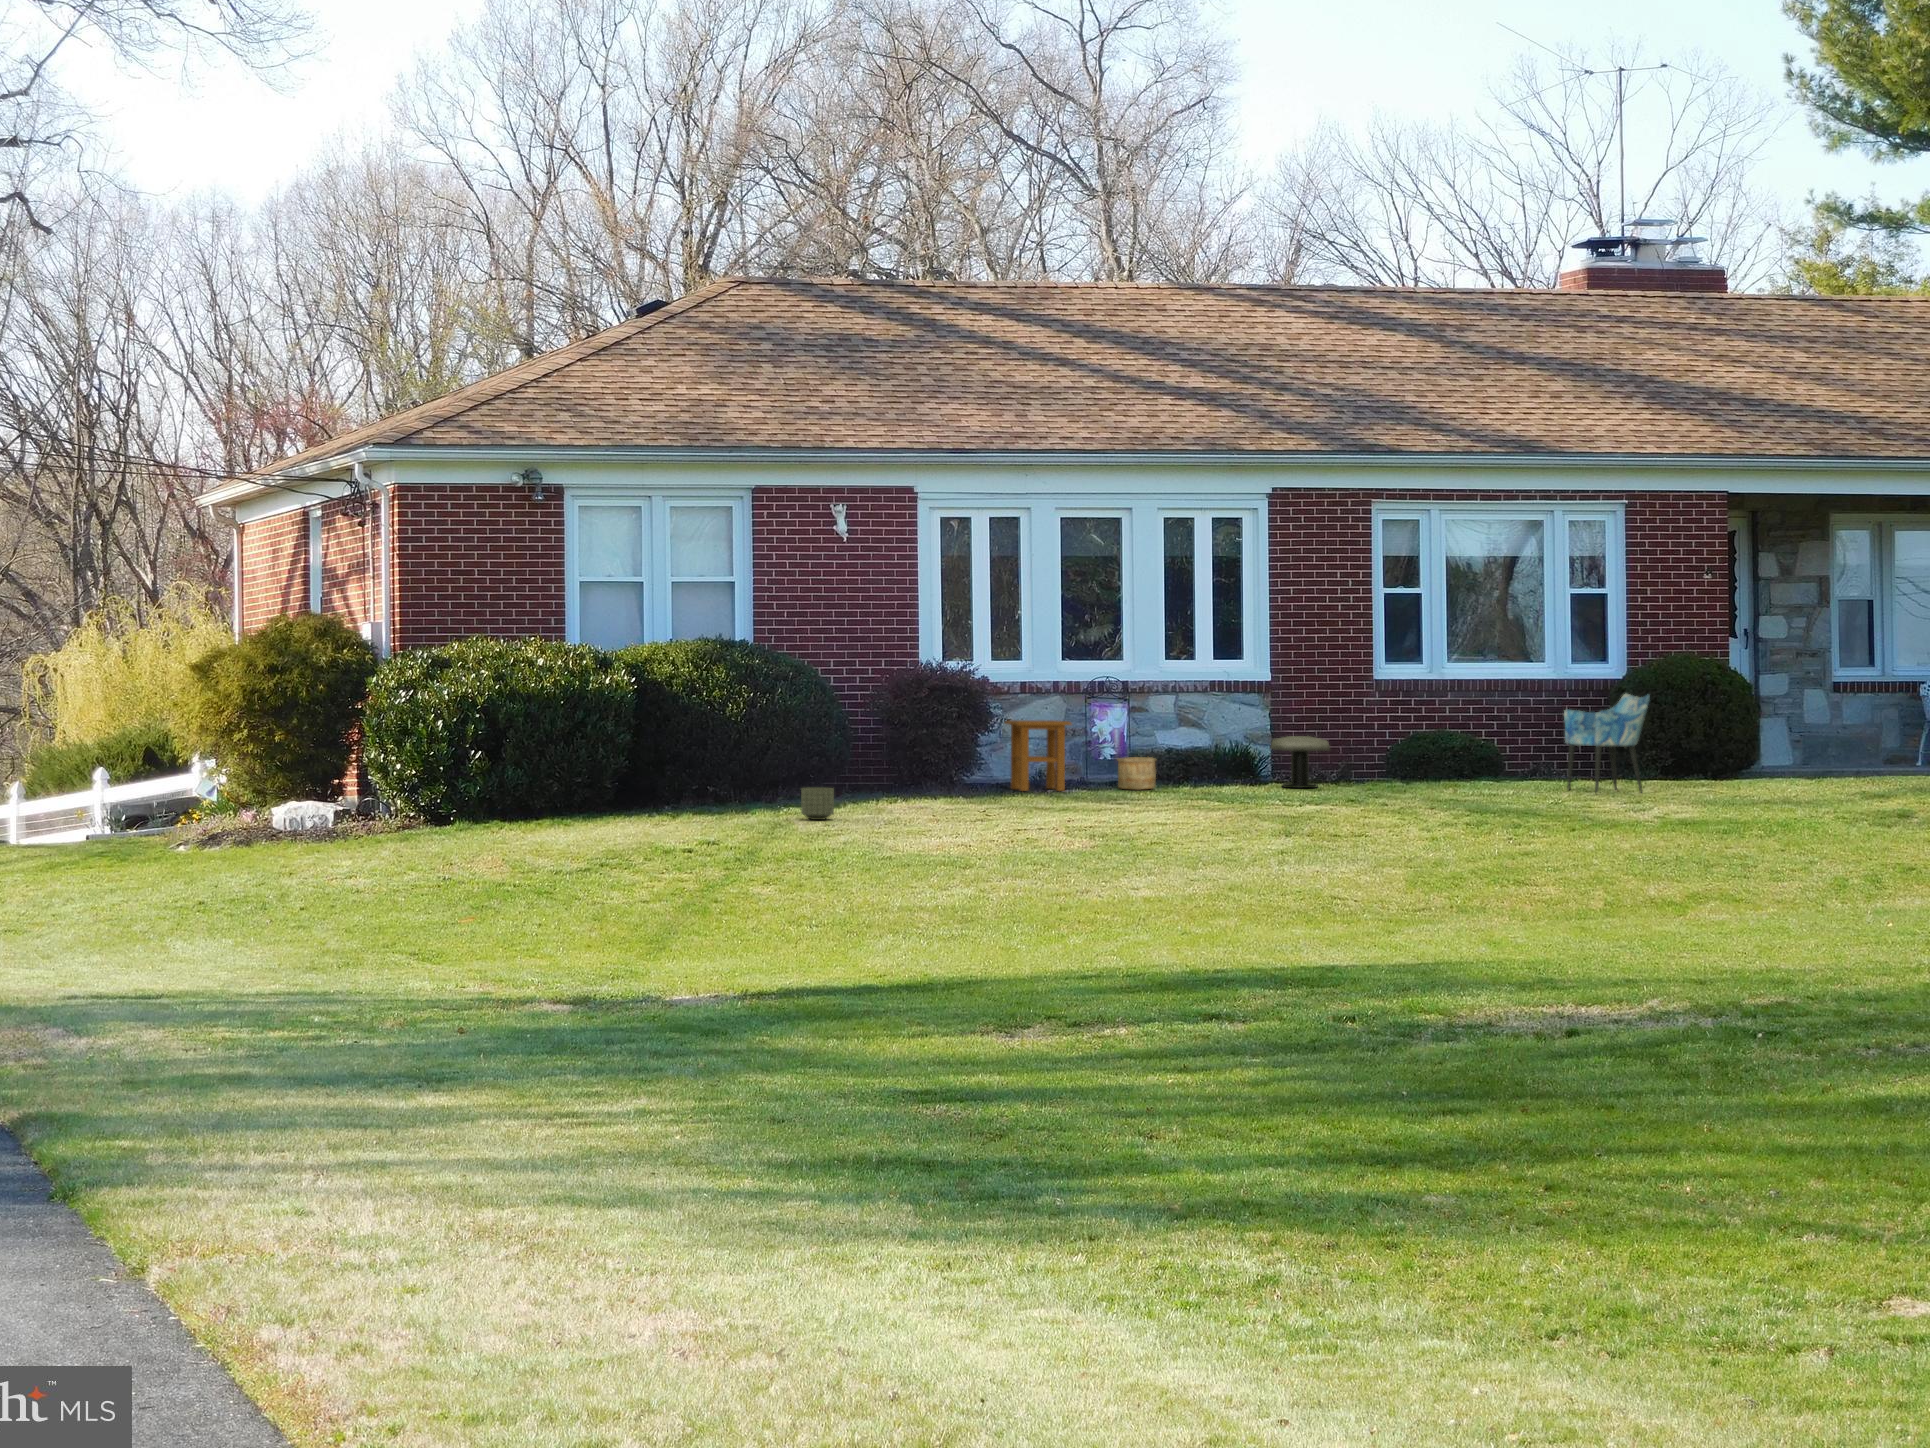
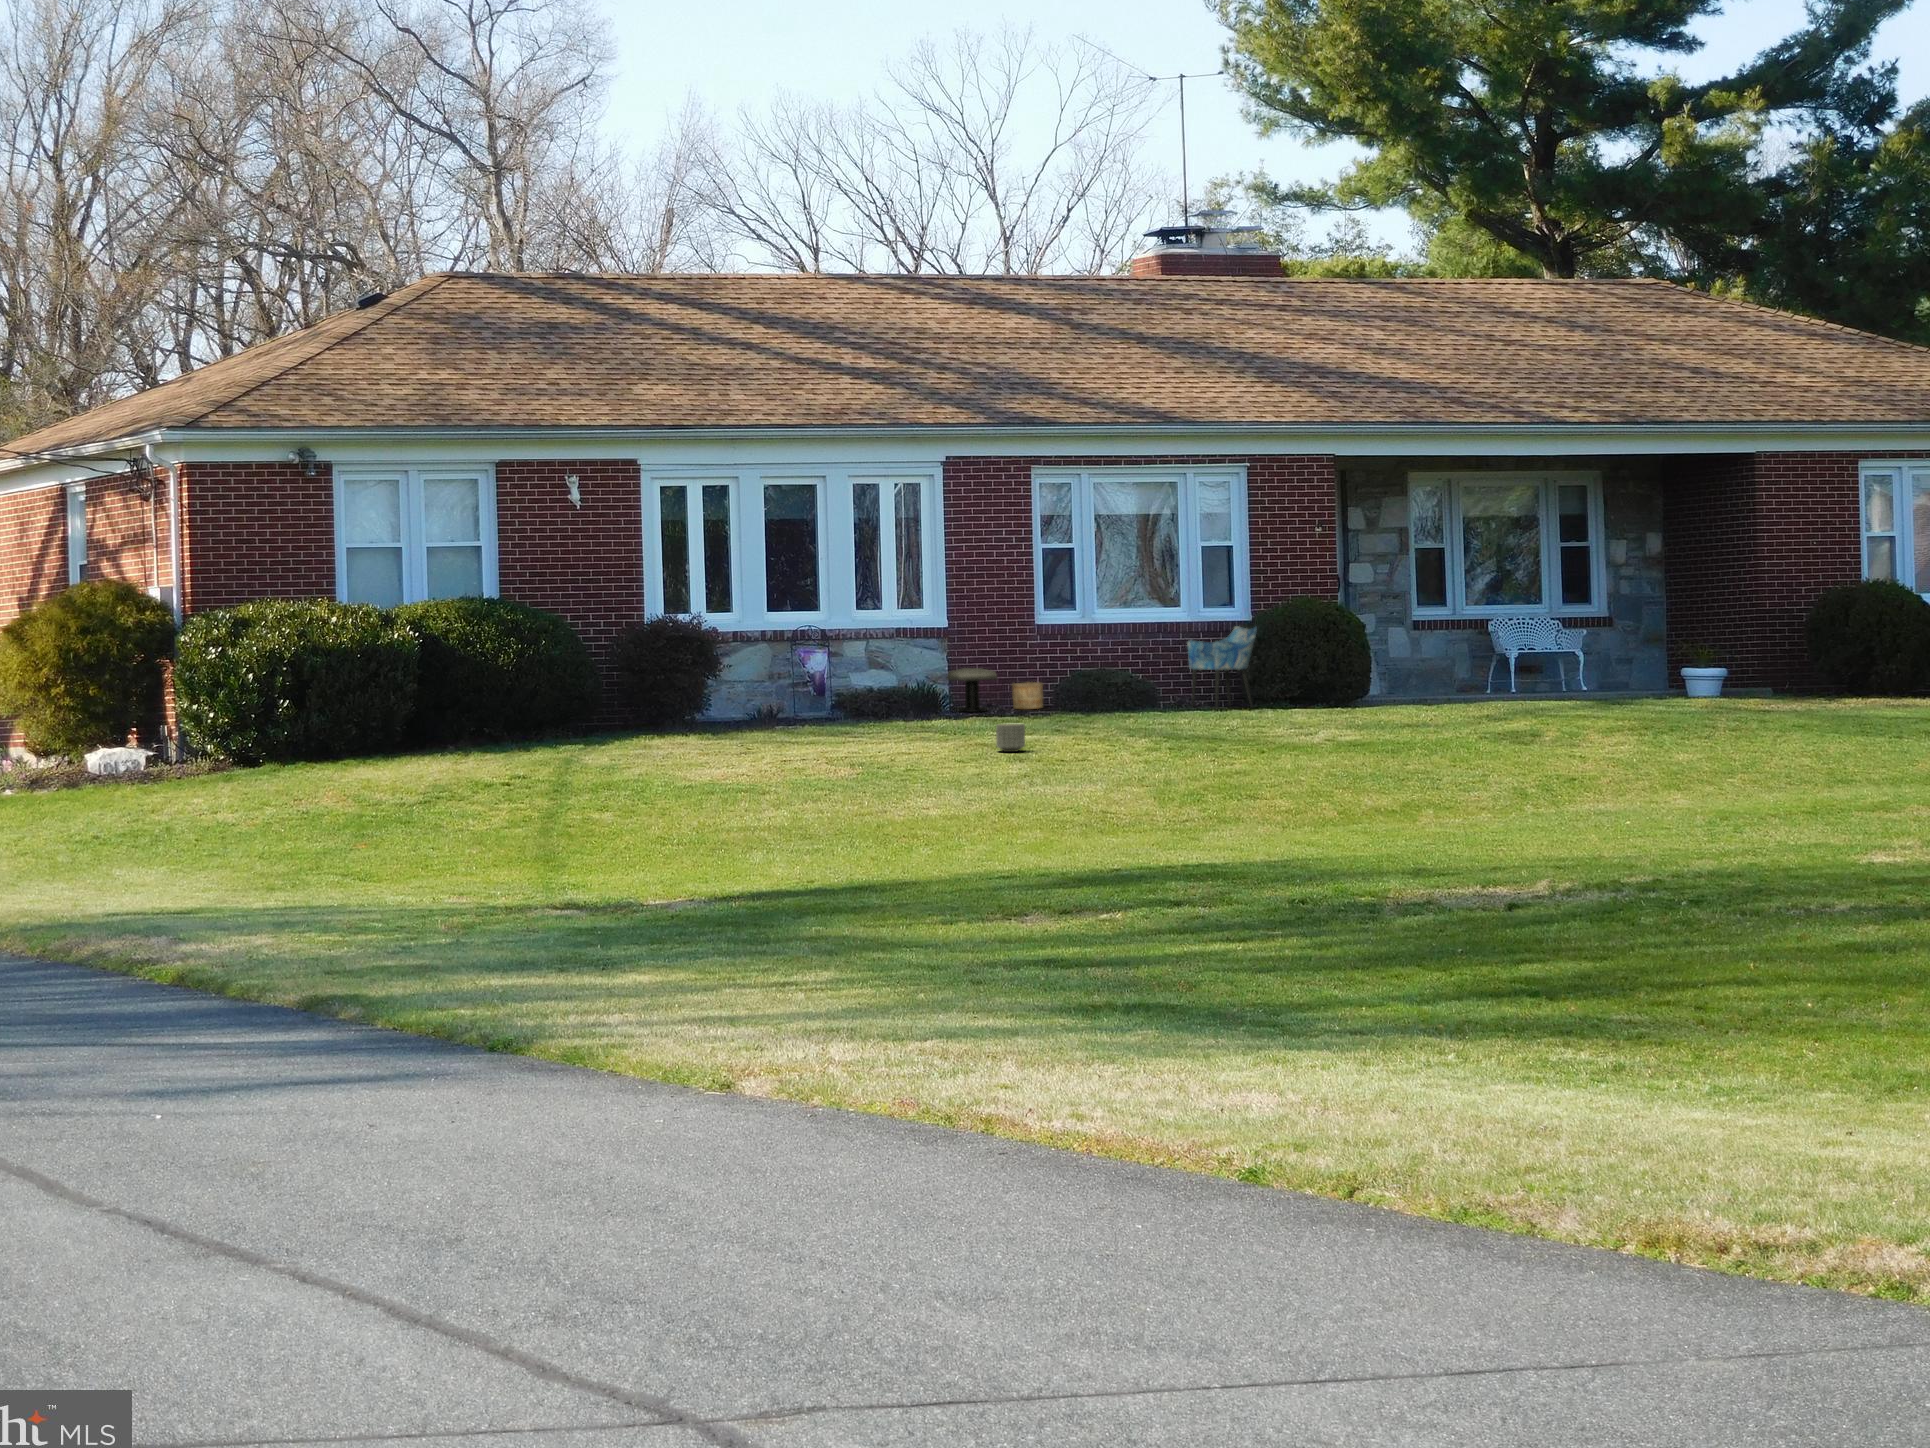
side table: present [1005,720,1071,791] -> none [723,660,783,721]
wooden bucket: present [1117,757,1156,790] -> present [1012,682,1043,709]
planter: present [801,788,834,820] -> present [996,724,1025,752]

